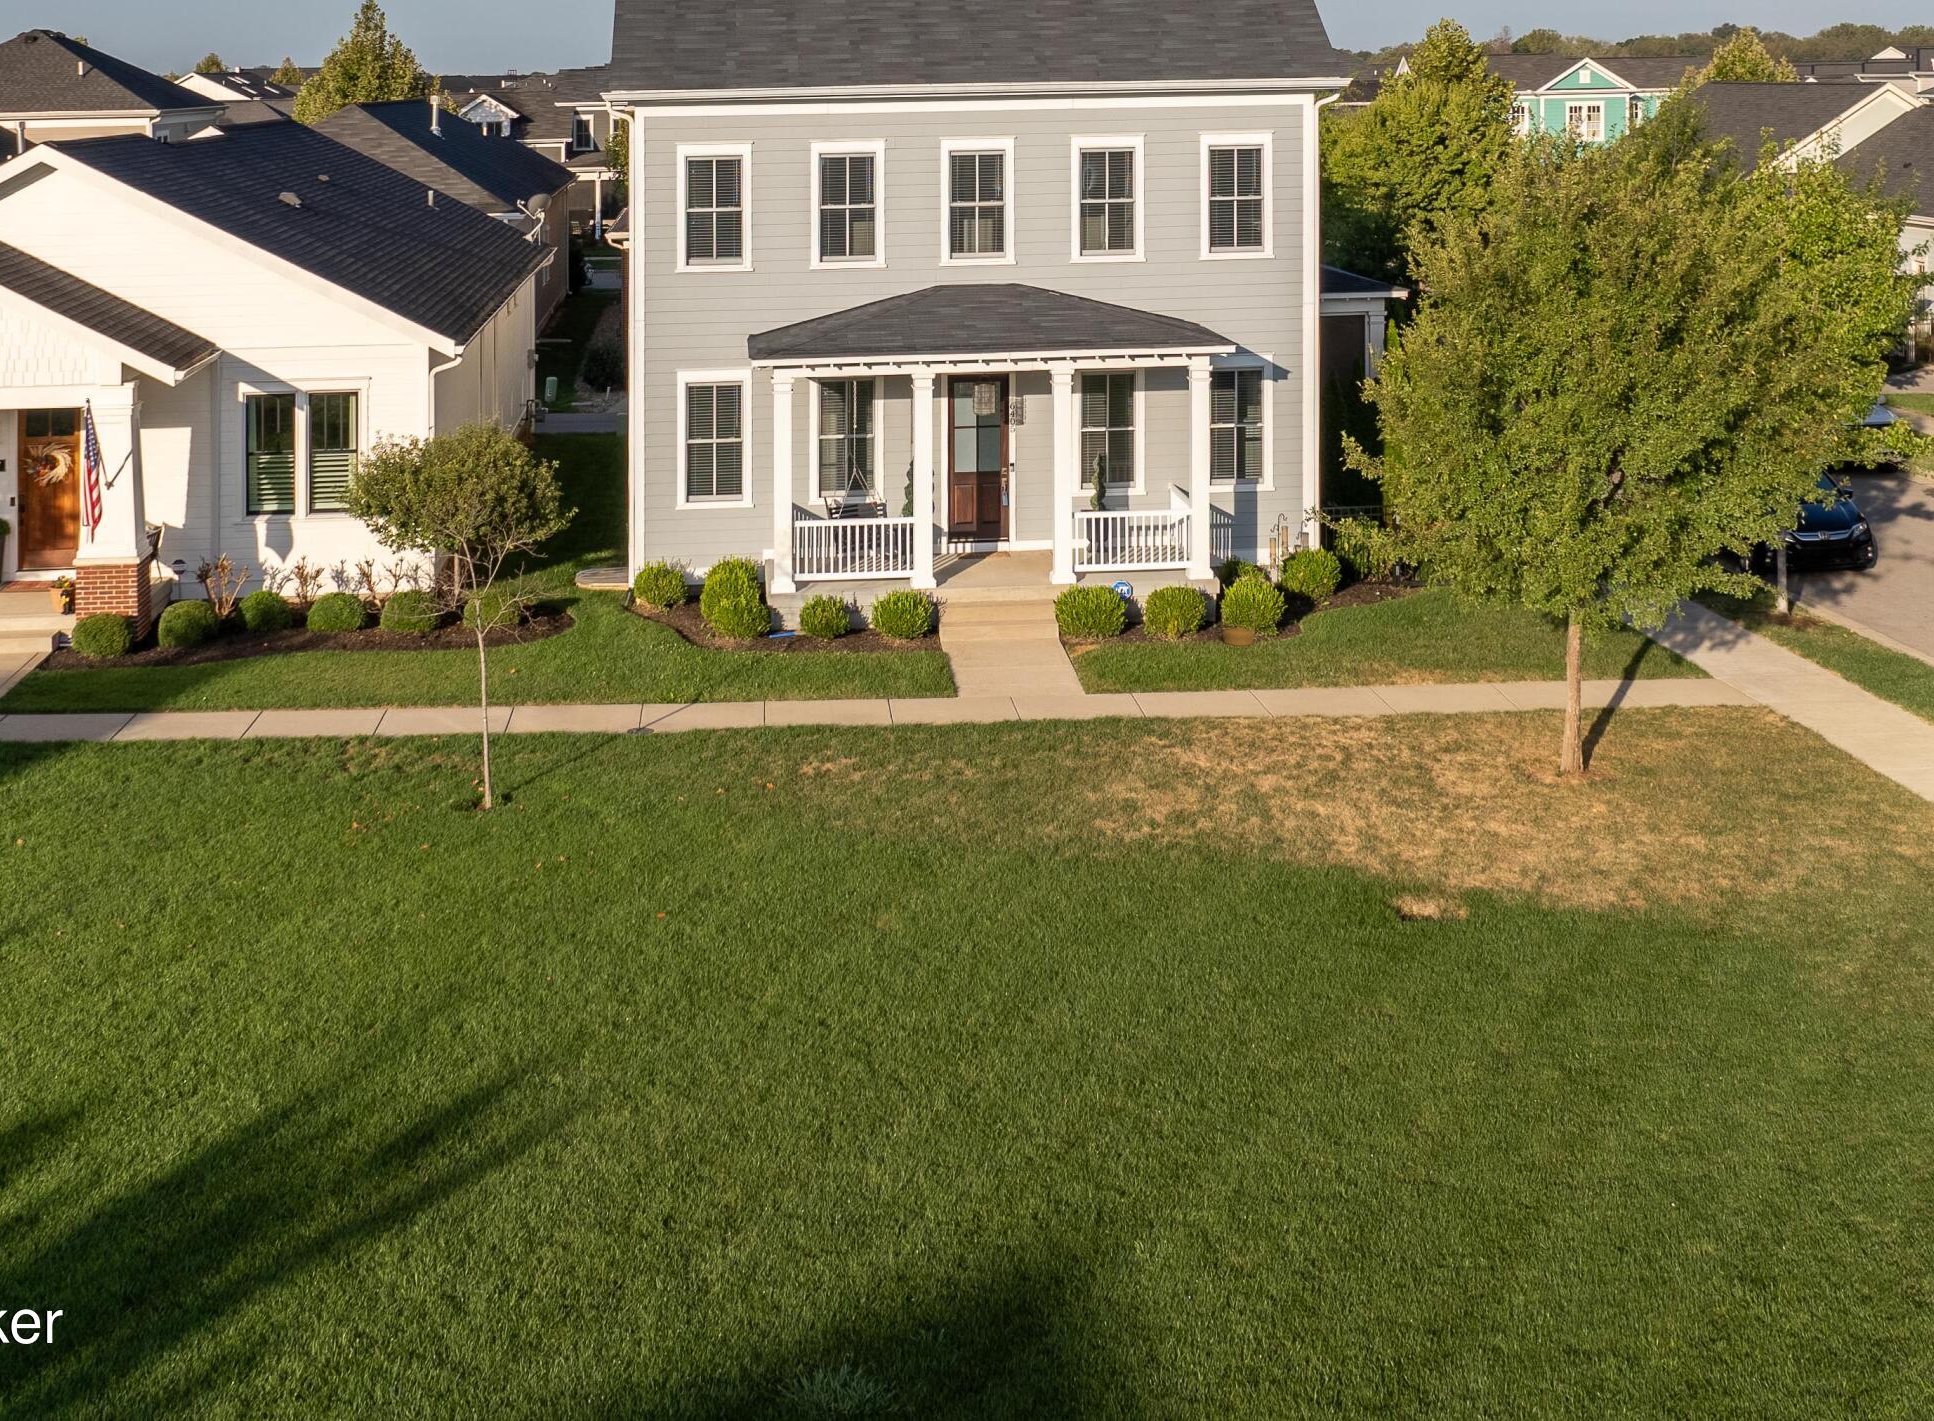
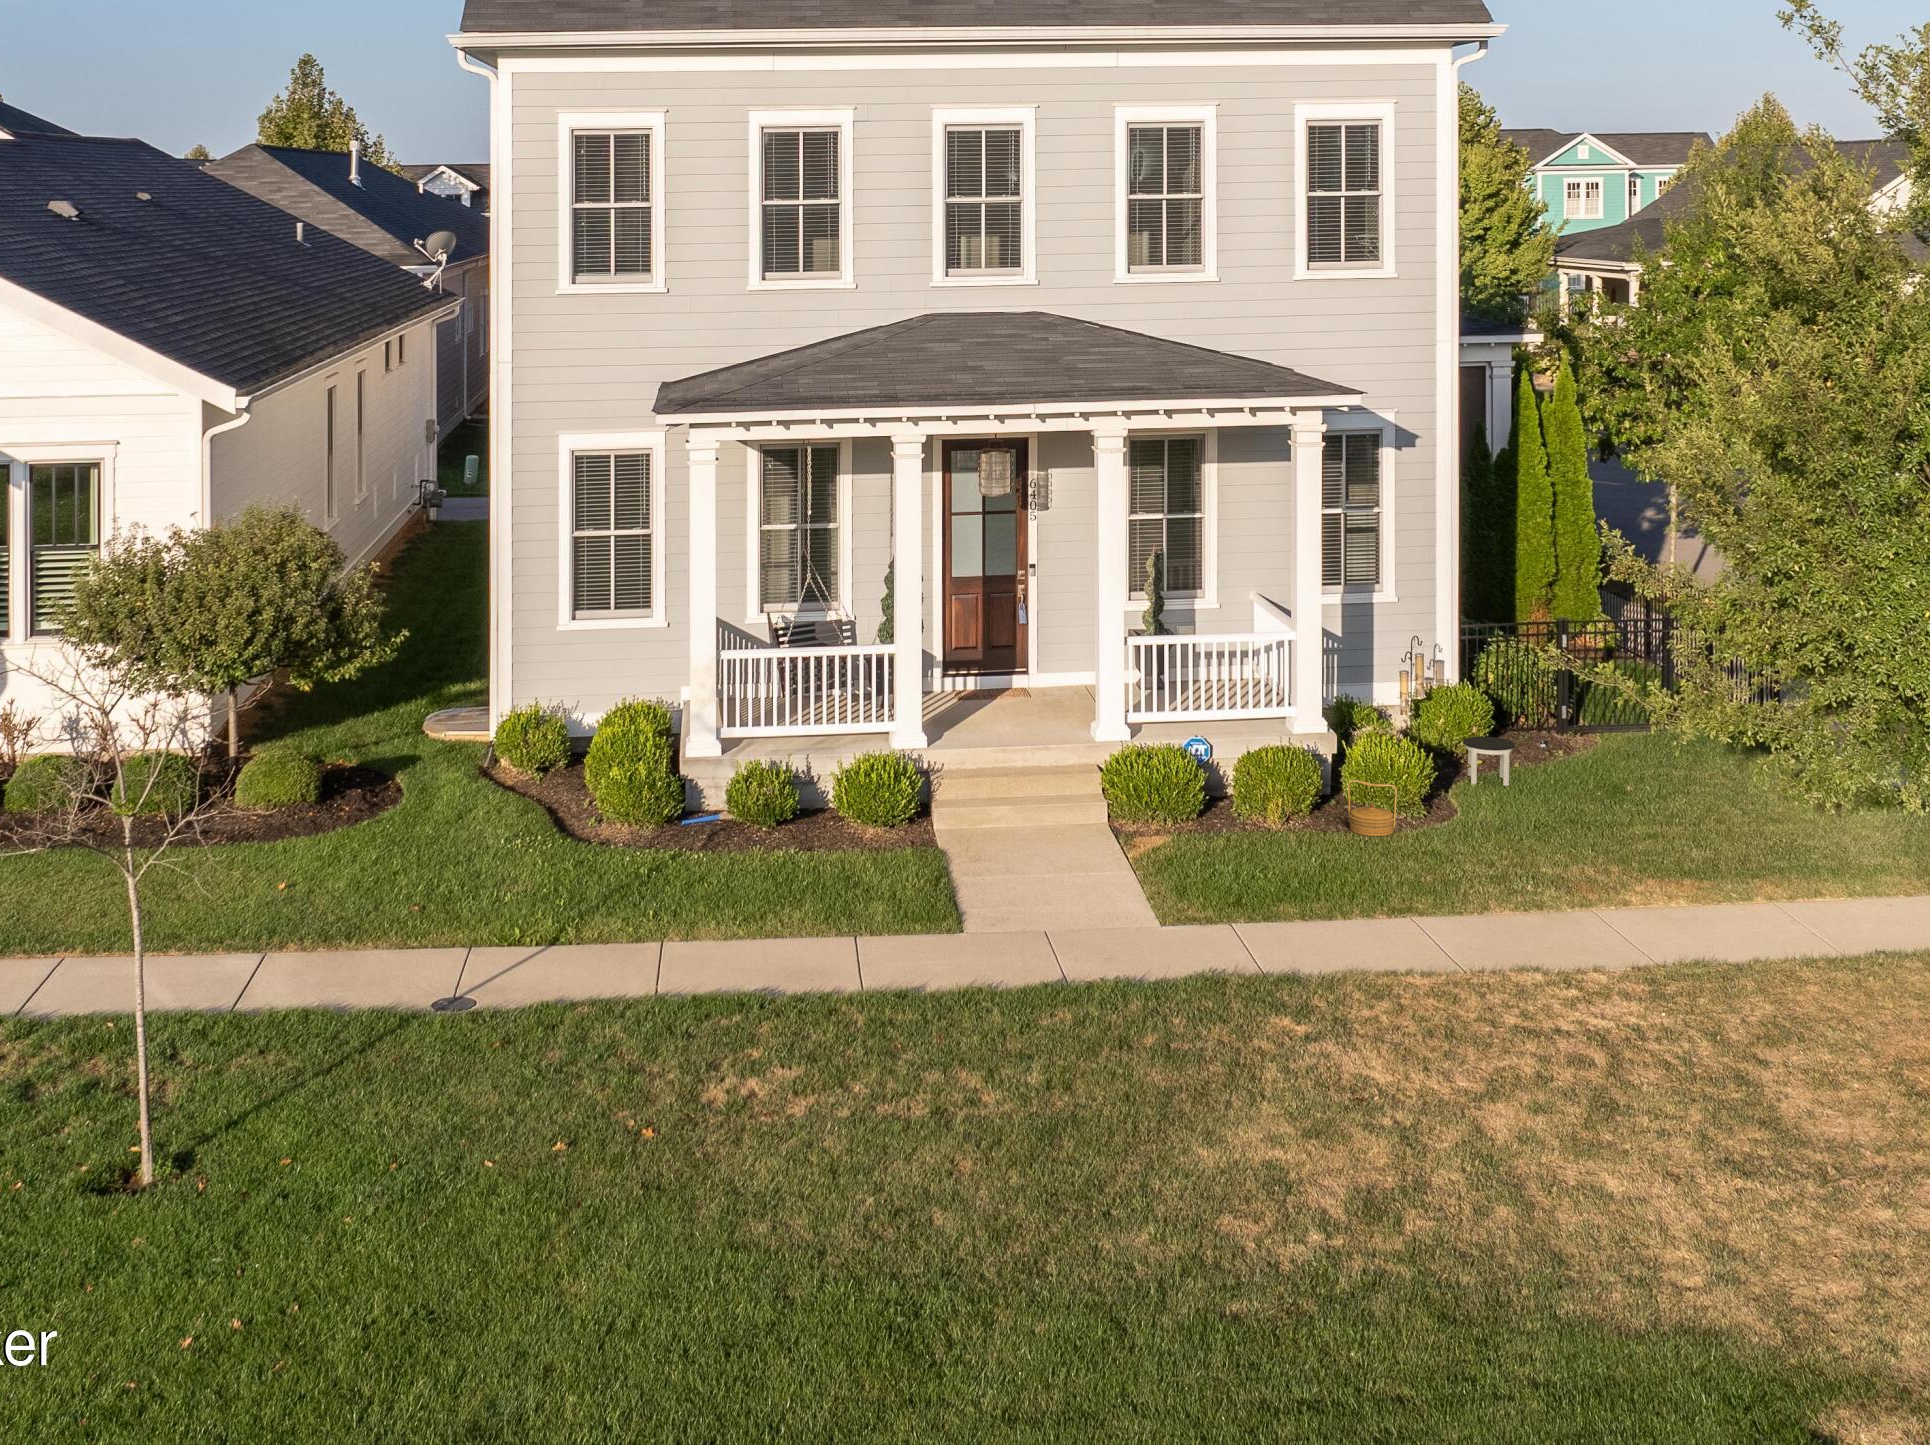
round table: none [1313,584,1348,617] -> present [1463,737,1515,786]

